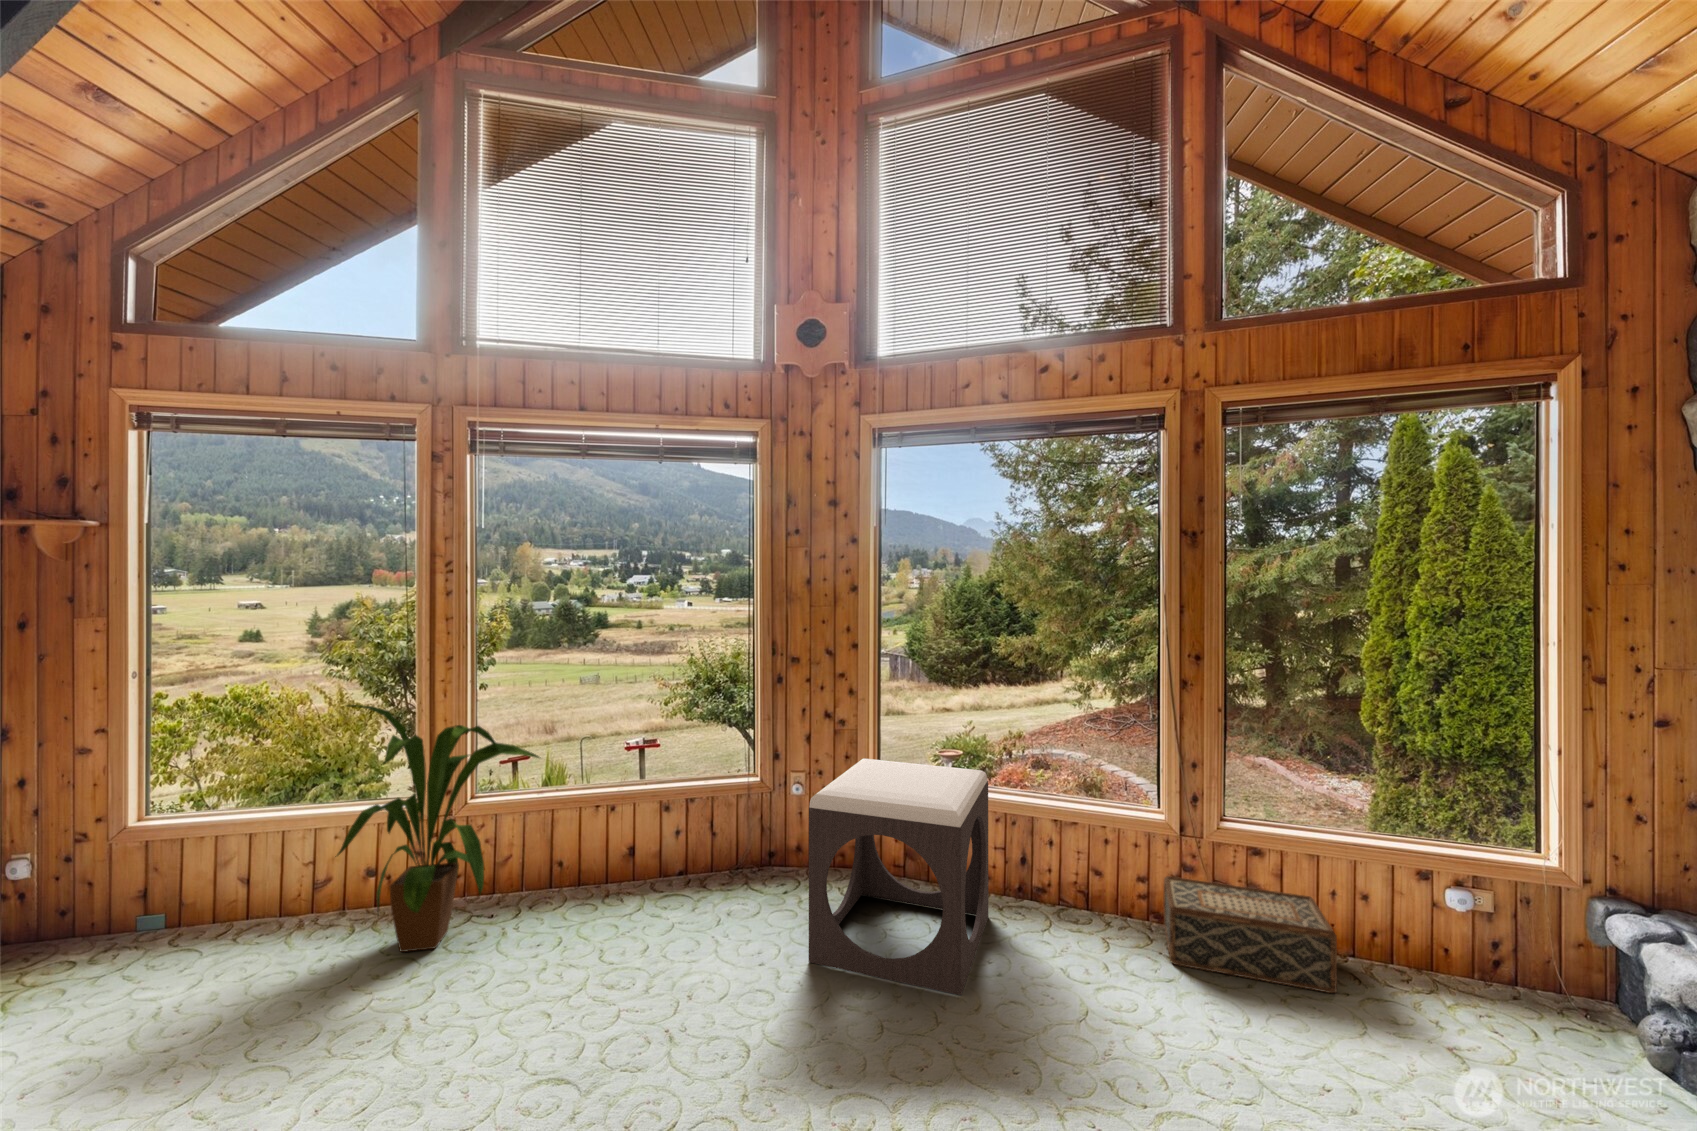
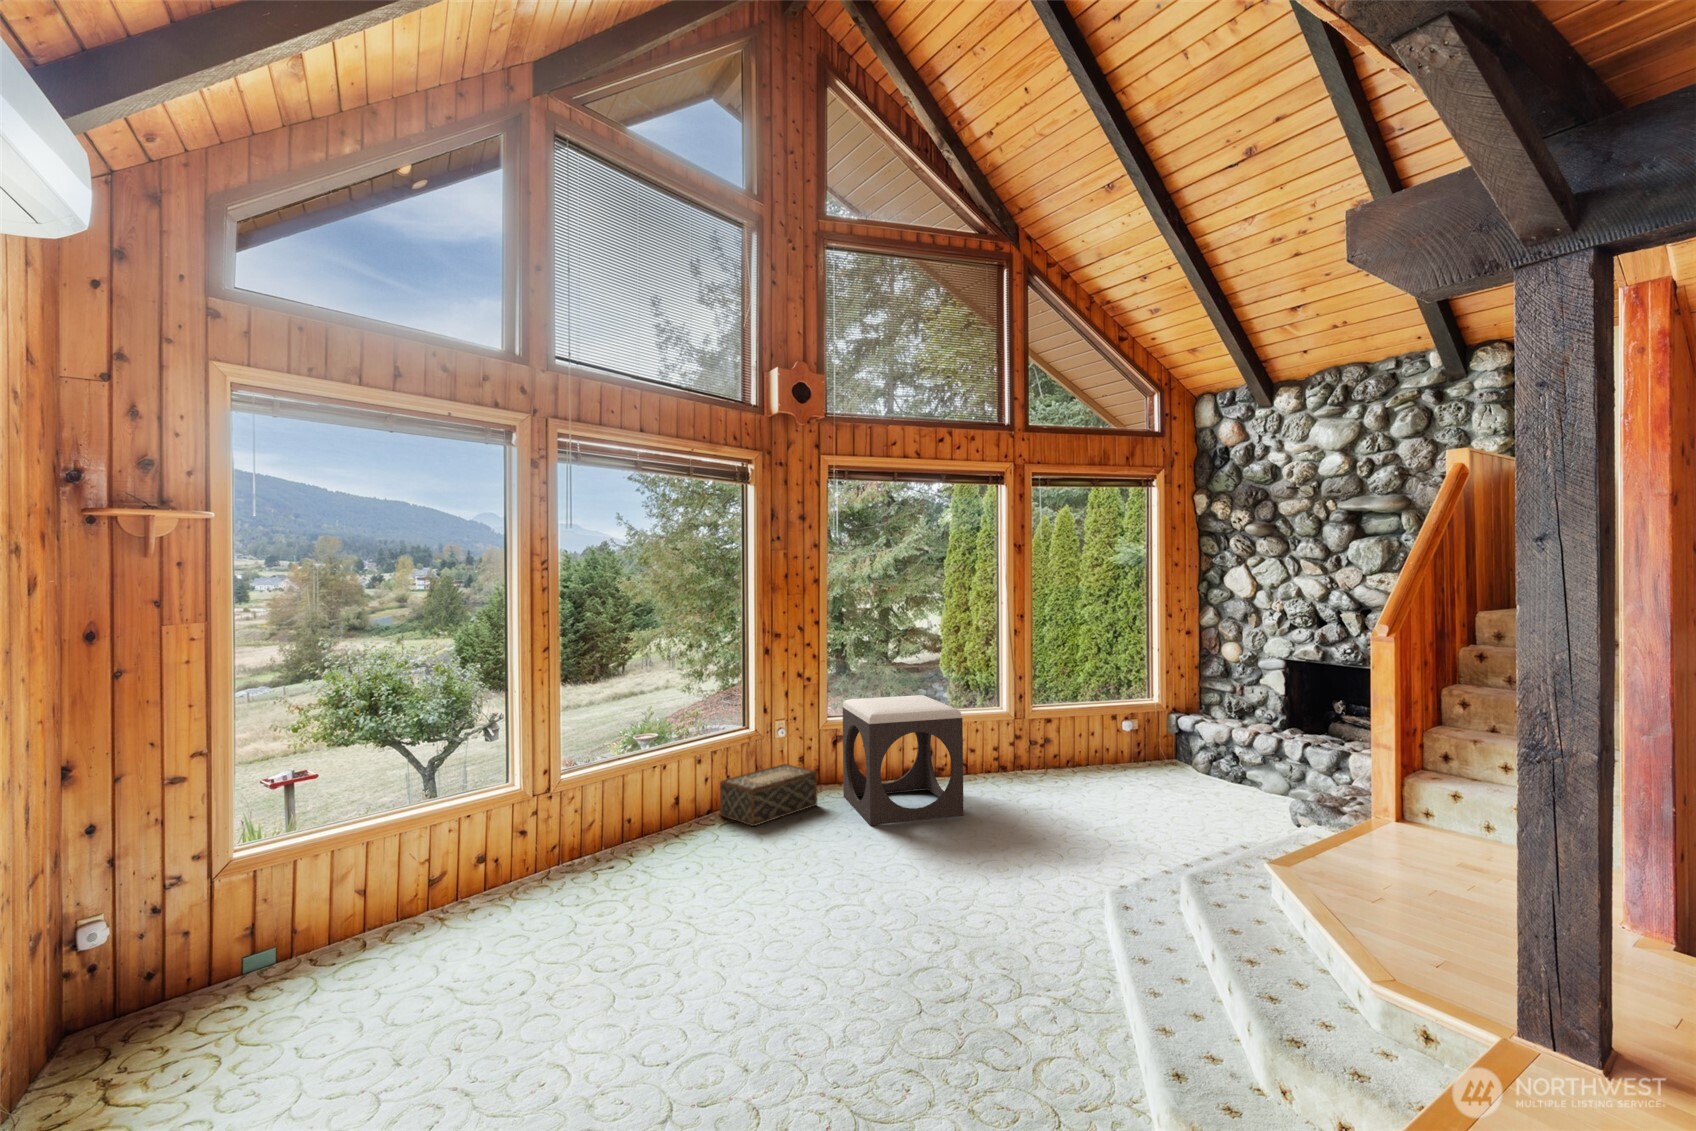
house plant: present [335,705,541,952] -> none [526,686,671,893]
woven basket: present [1164,876,1337,993] -> present [720,764,817,826]

